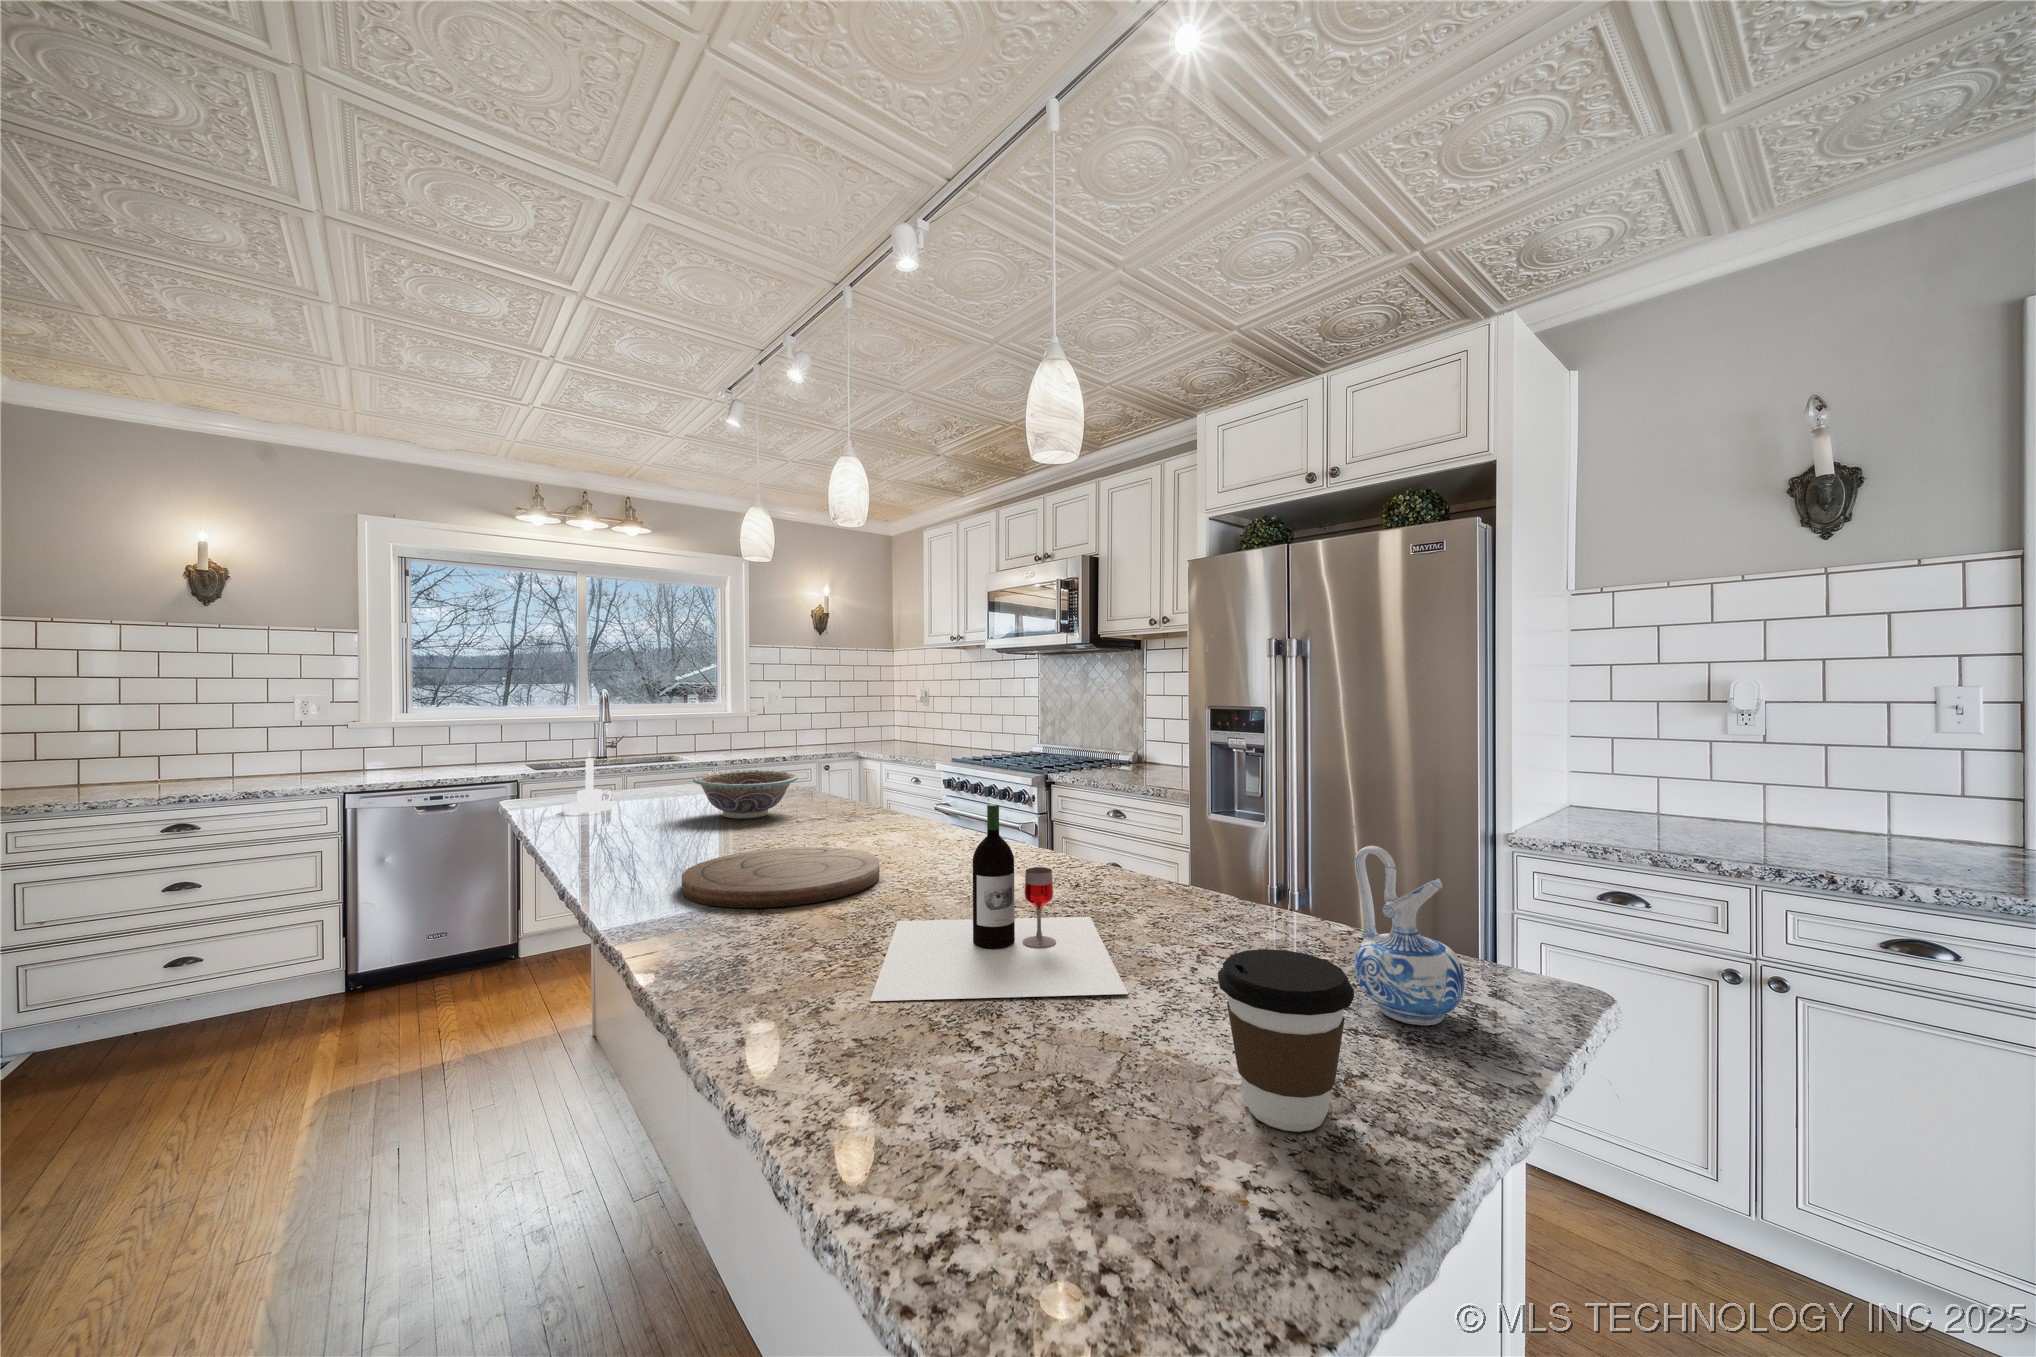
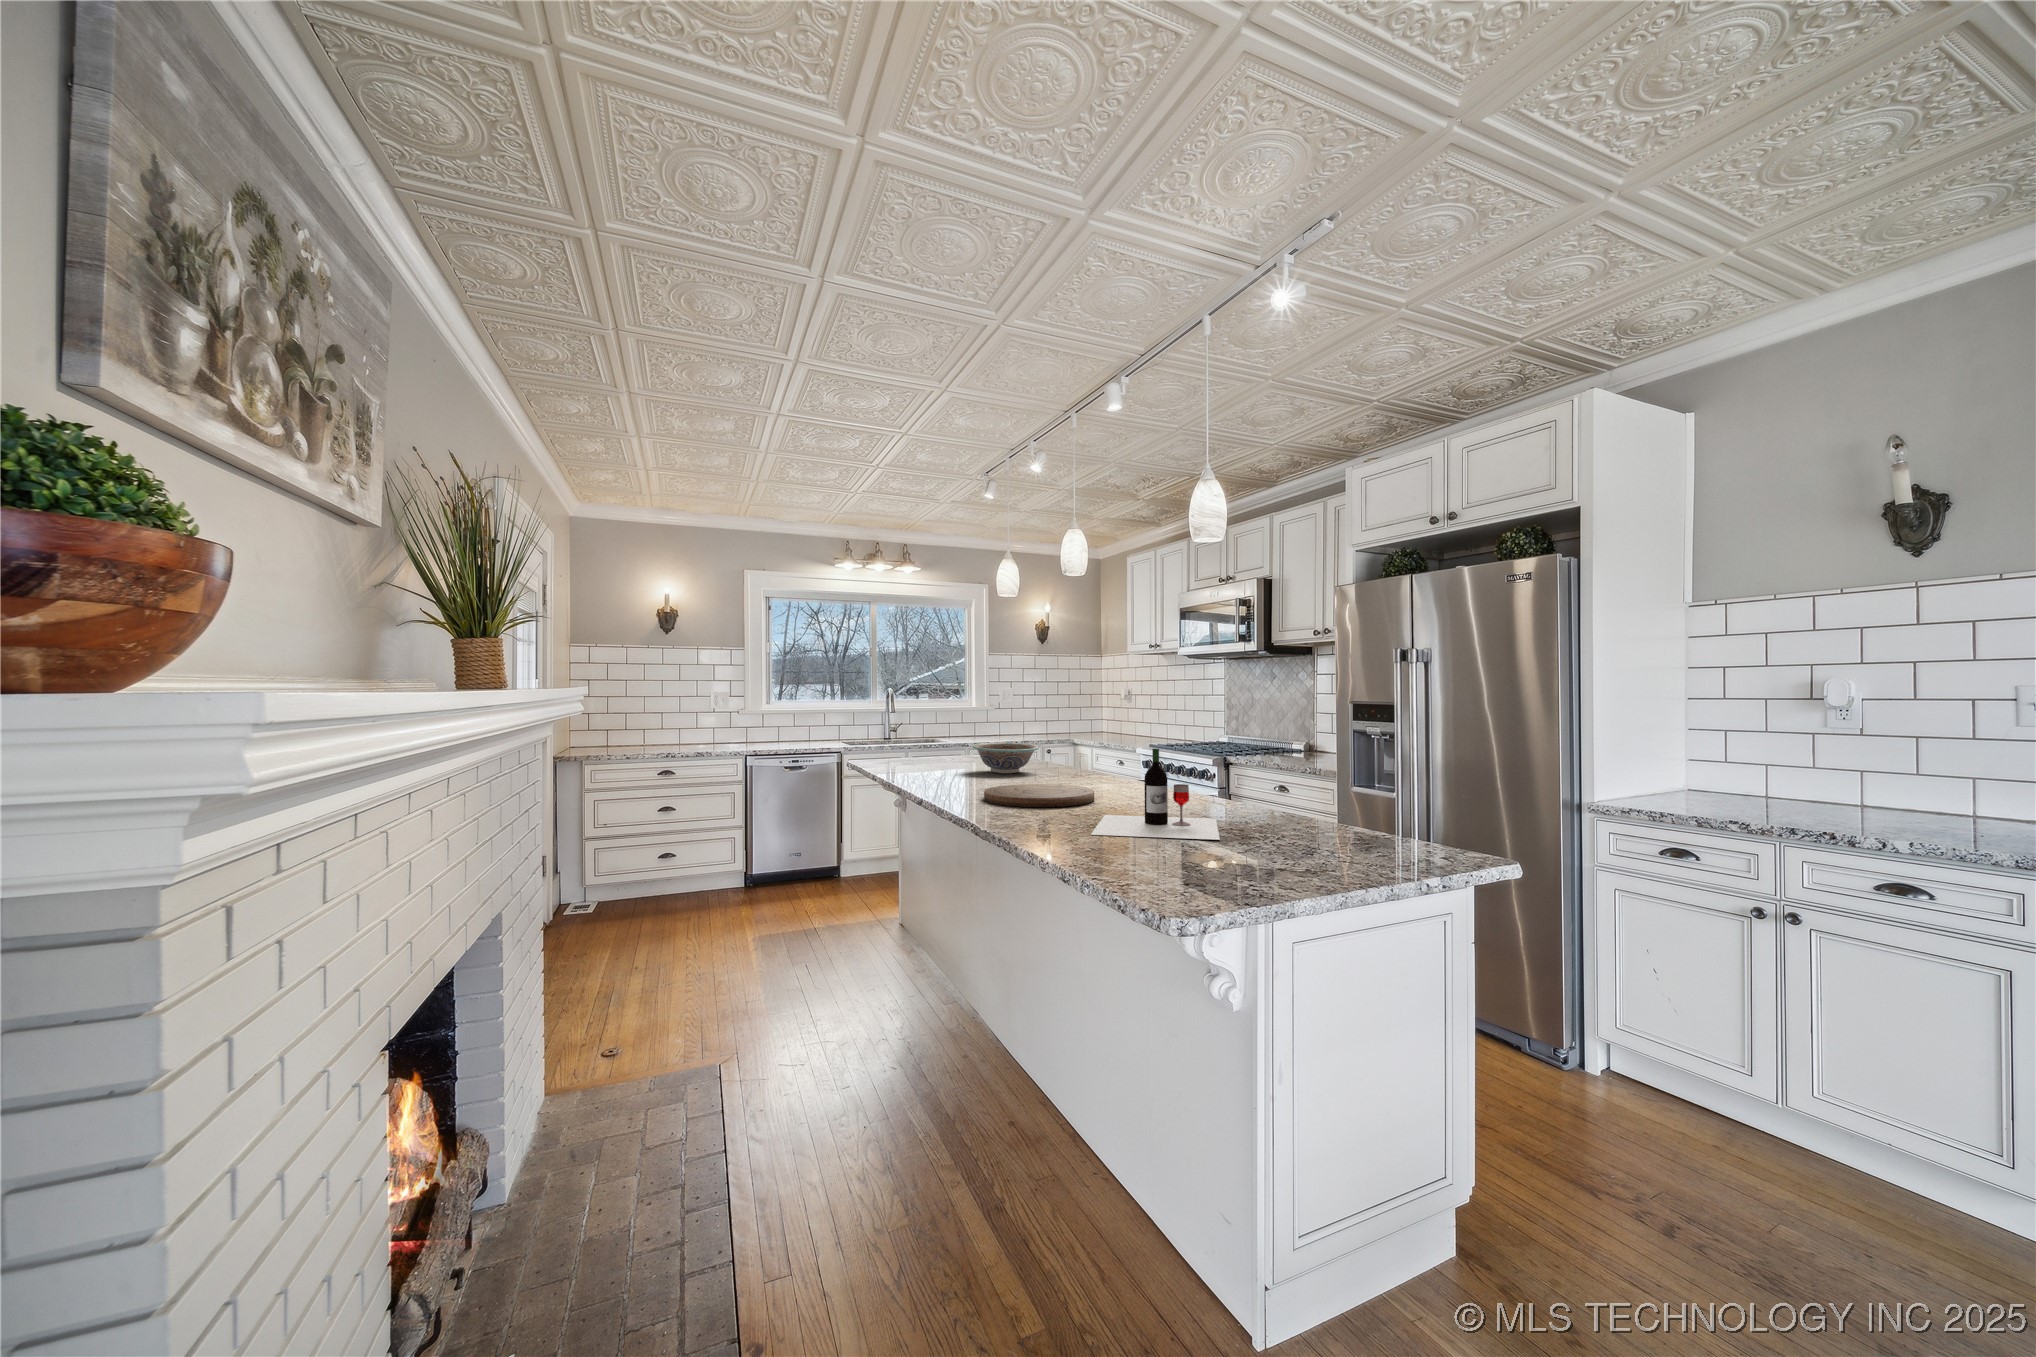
candle holder: present [562,750,616,813] -> none [891,726,922,767]
ceramic pitcher: present [1355,846,1464,1025] -> none [1339,767,1394,856]
coffee cup: present [1218,949,1354,1132] -> none [1239,802,1298,870]

